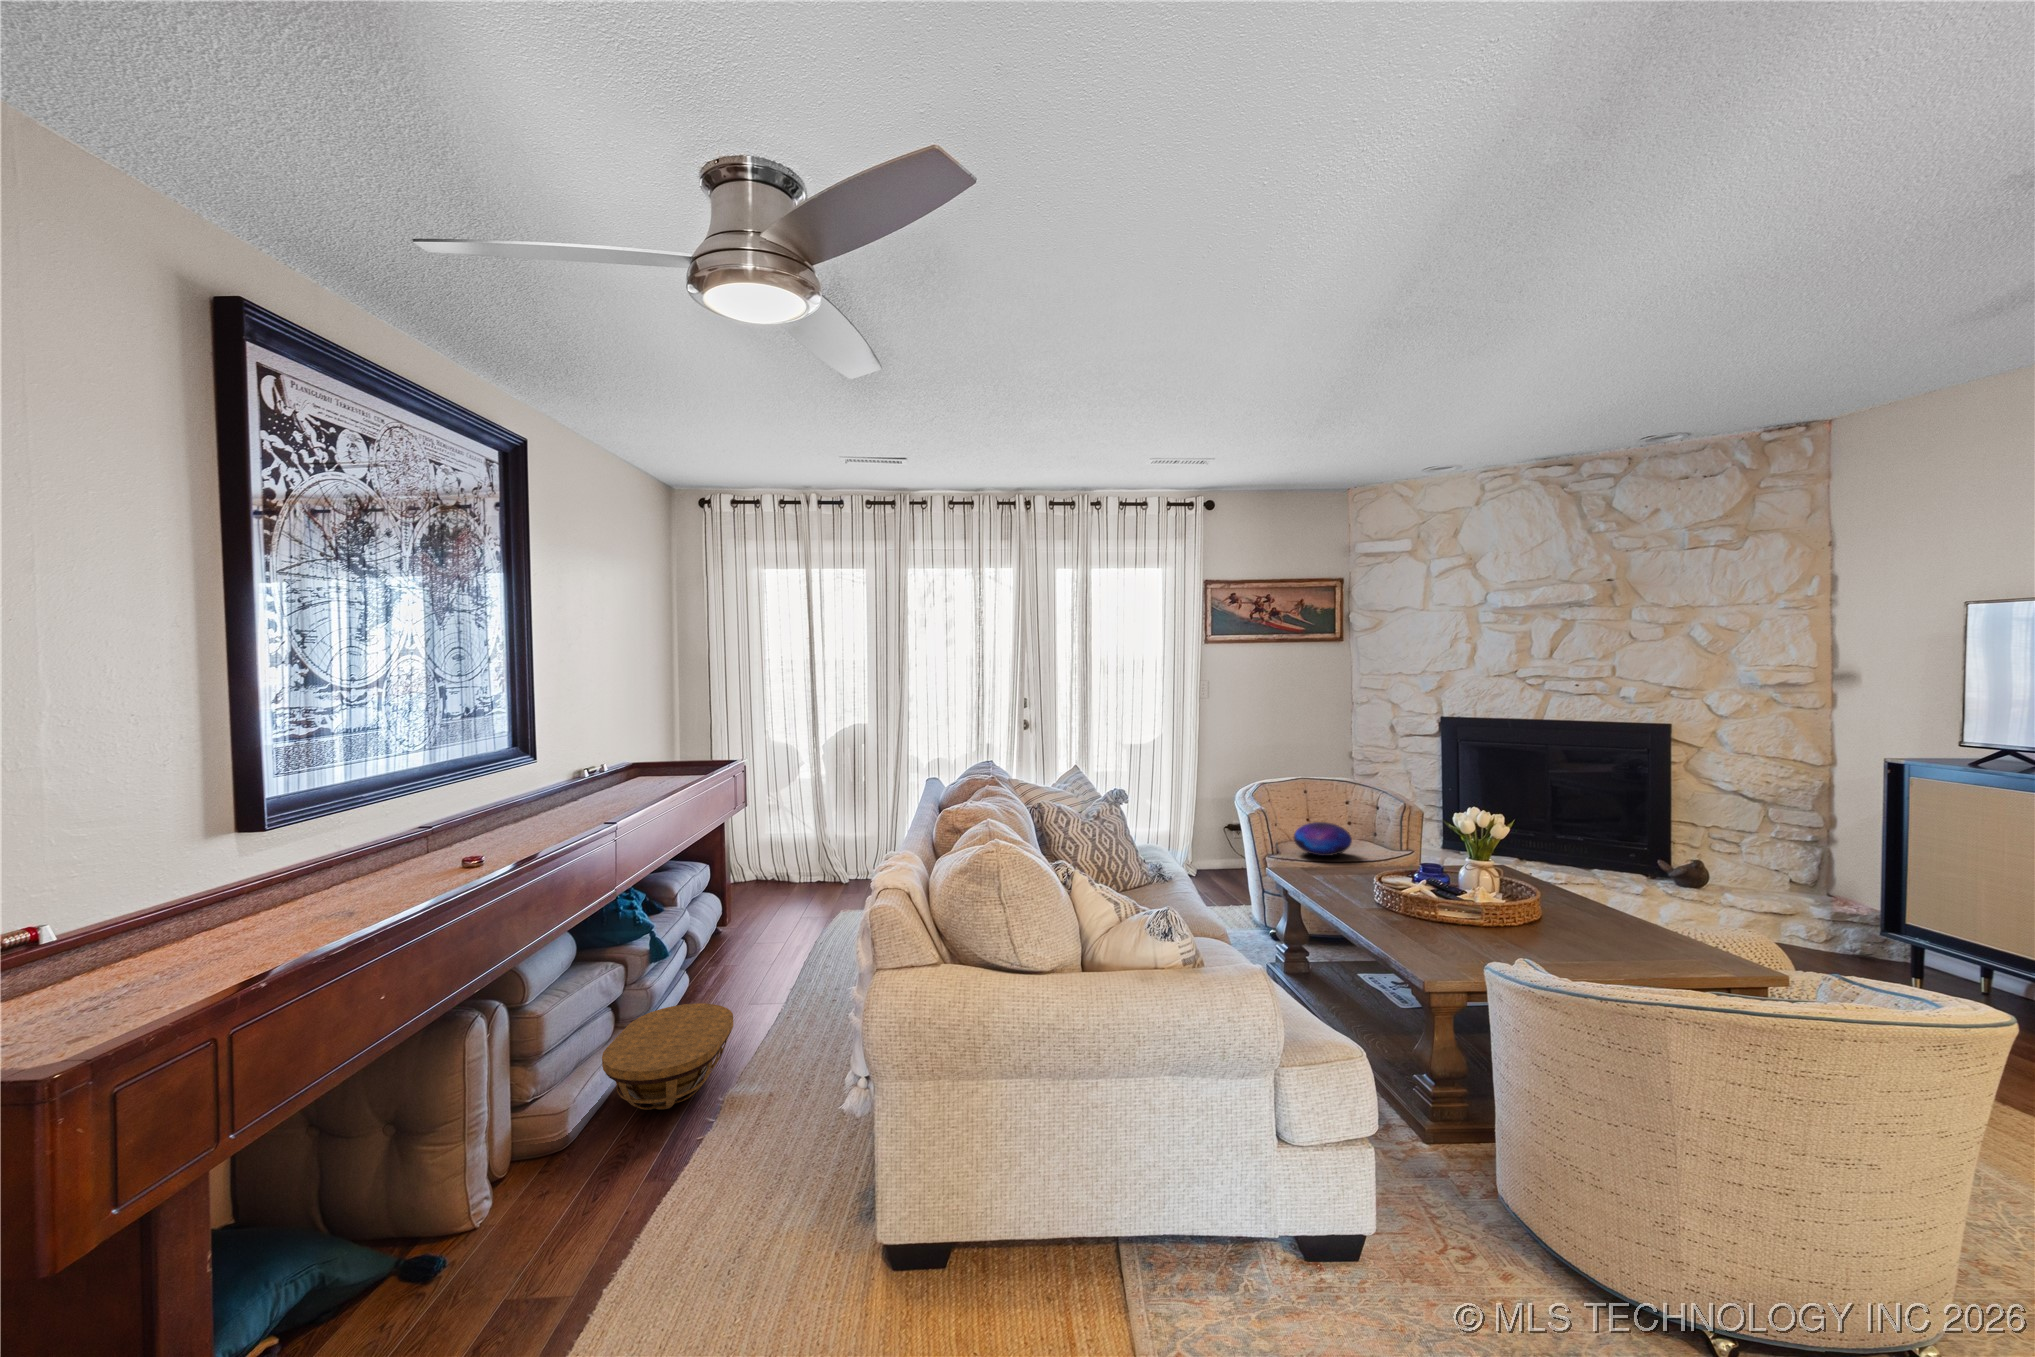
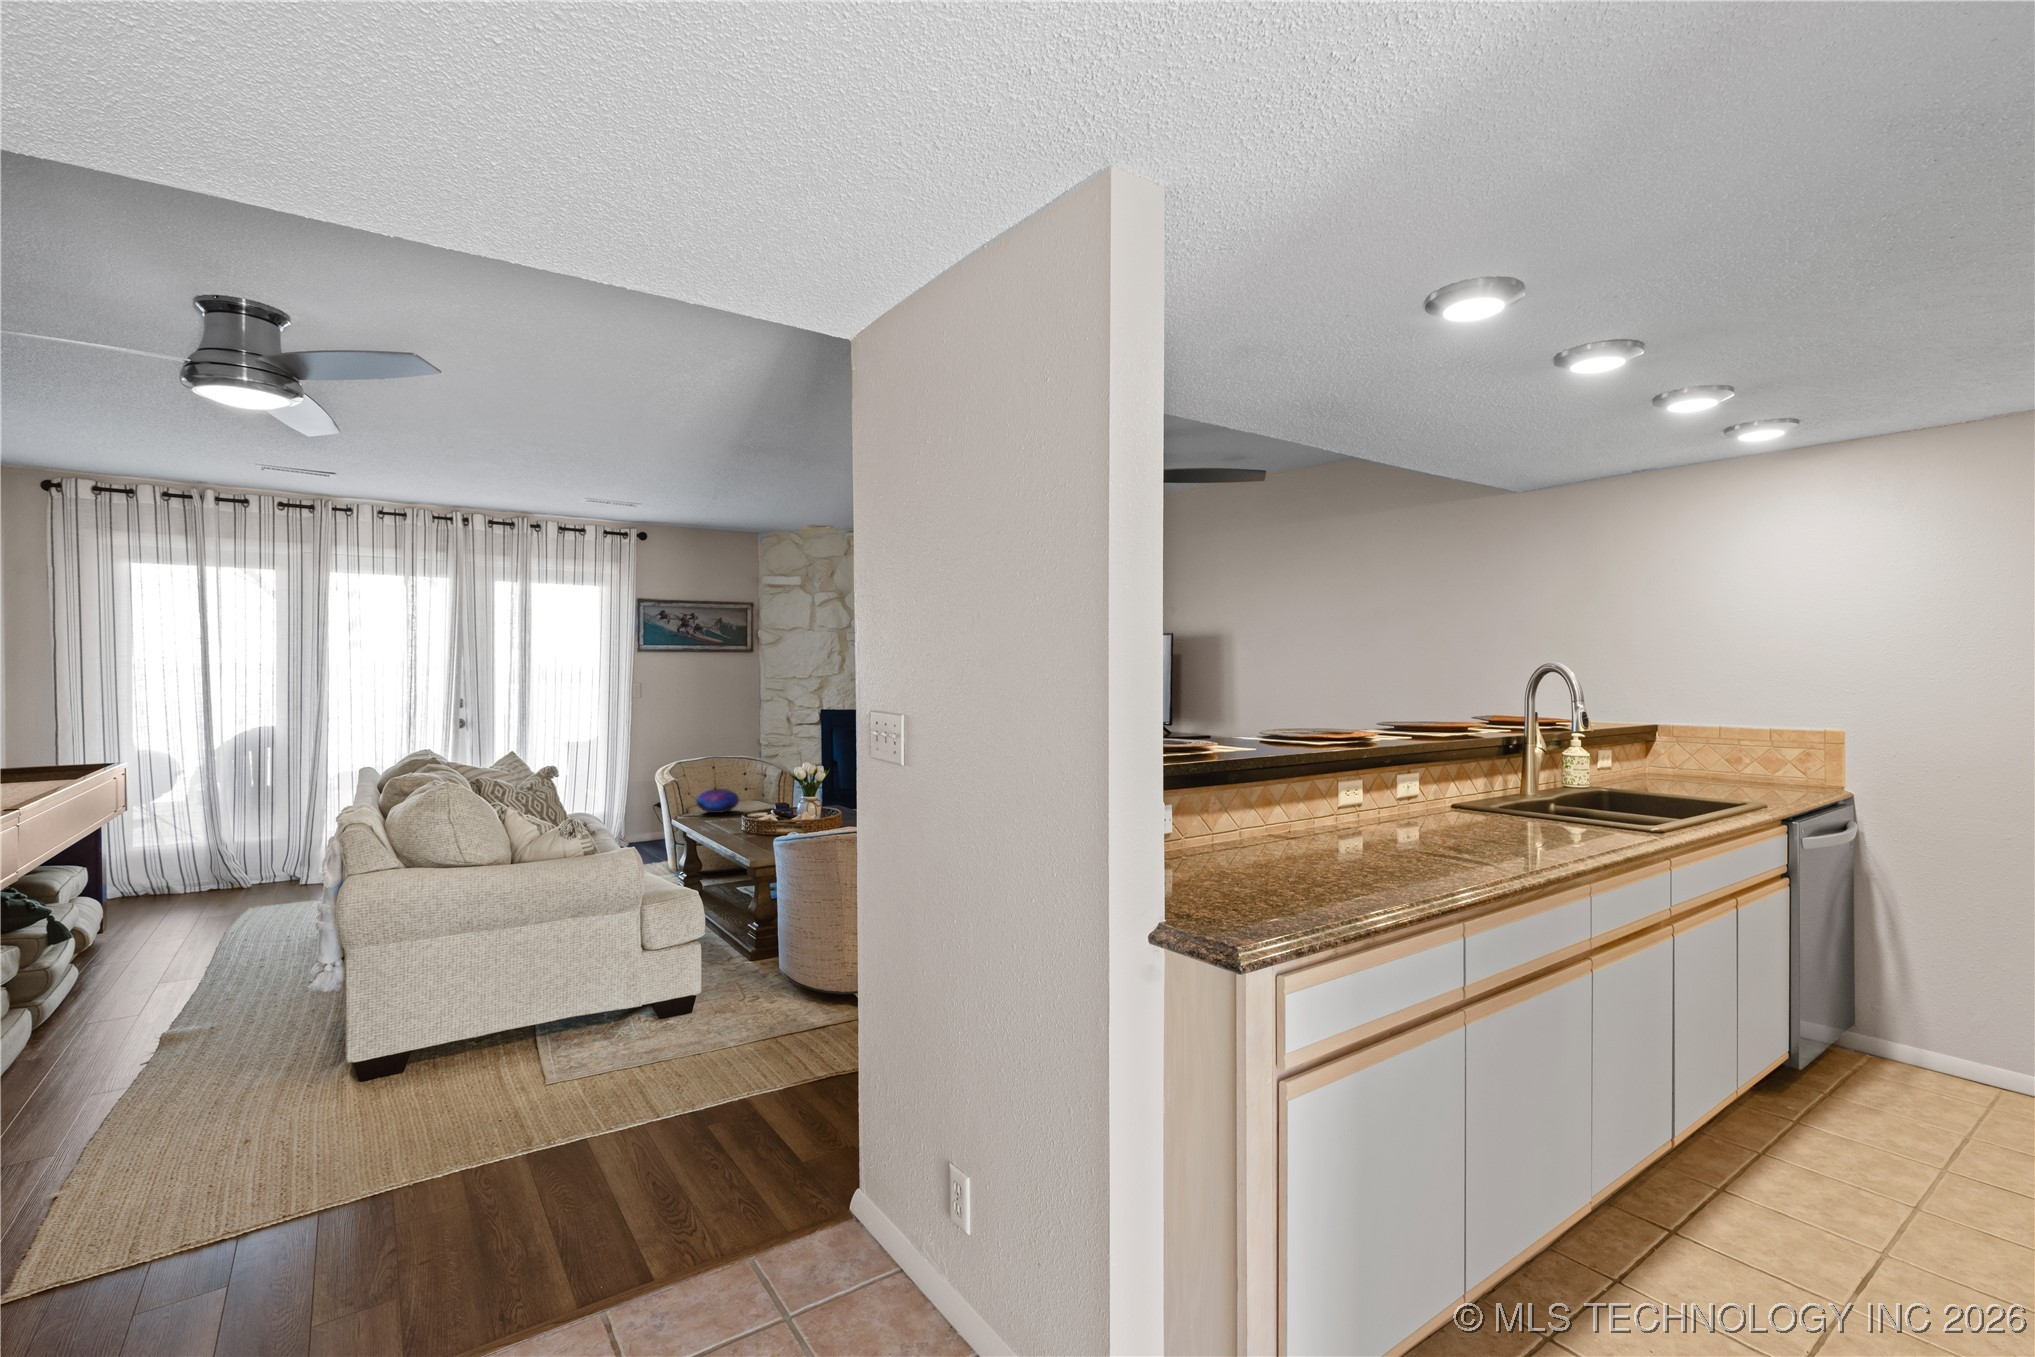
basket: present [602,1003,733,1110] -> none [35,966,173,1048]

